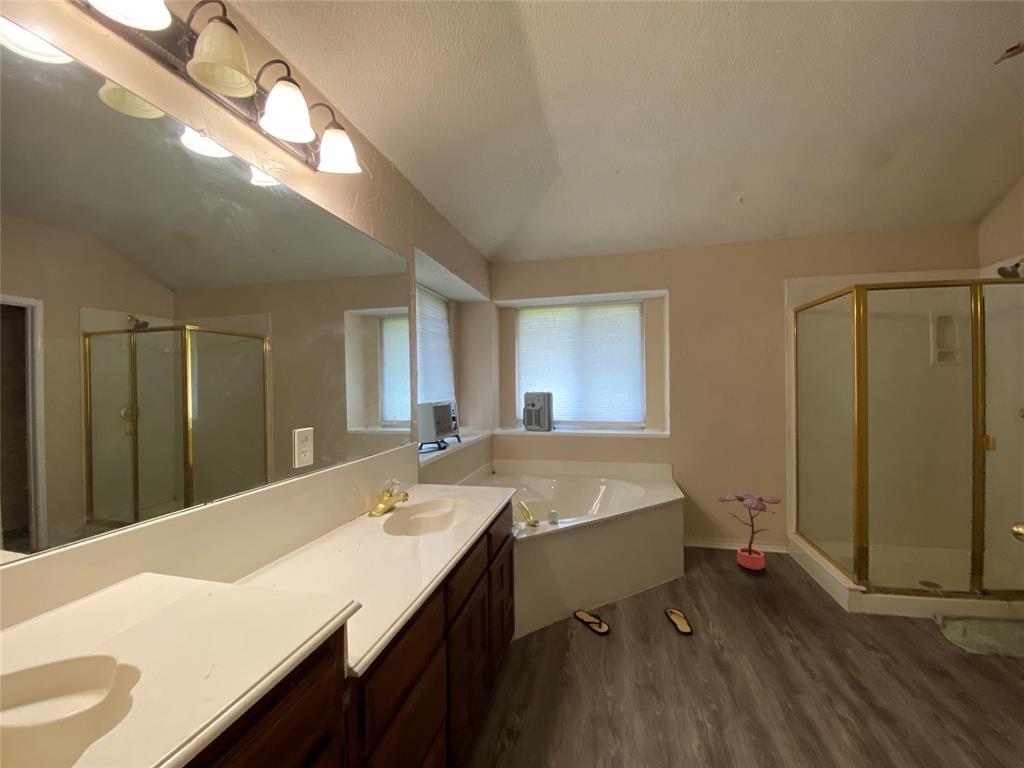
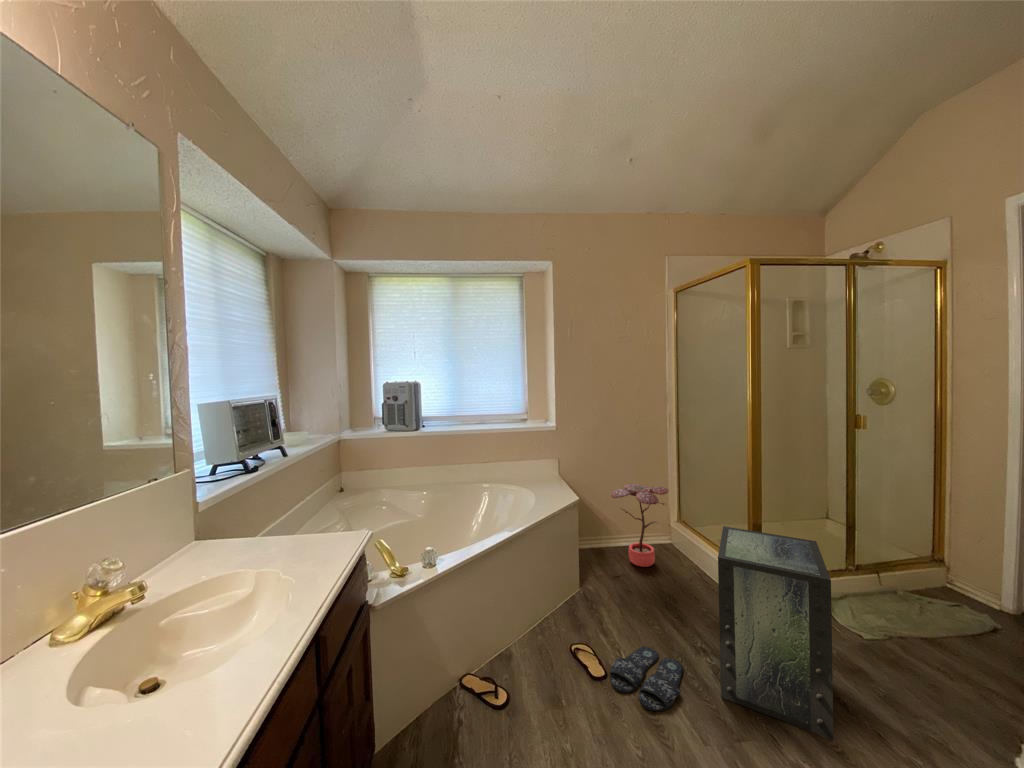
storage box: none [795,532,919,729] -> present [718,526,834,740]
slippers: none [696,625,767,668] -> present [610,646,683,711]

